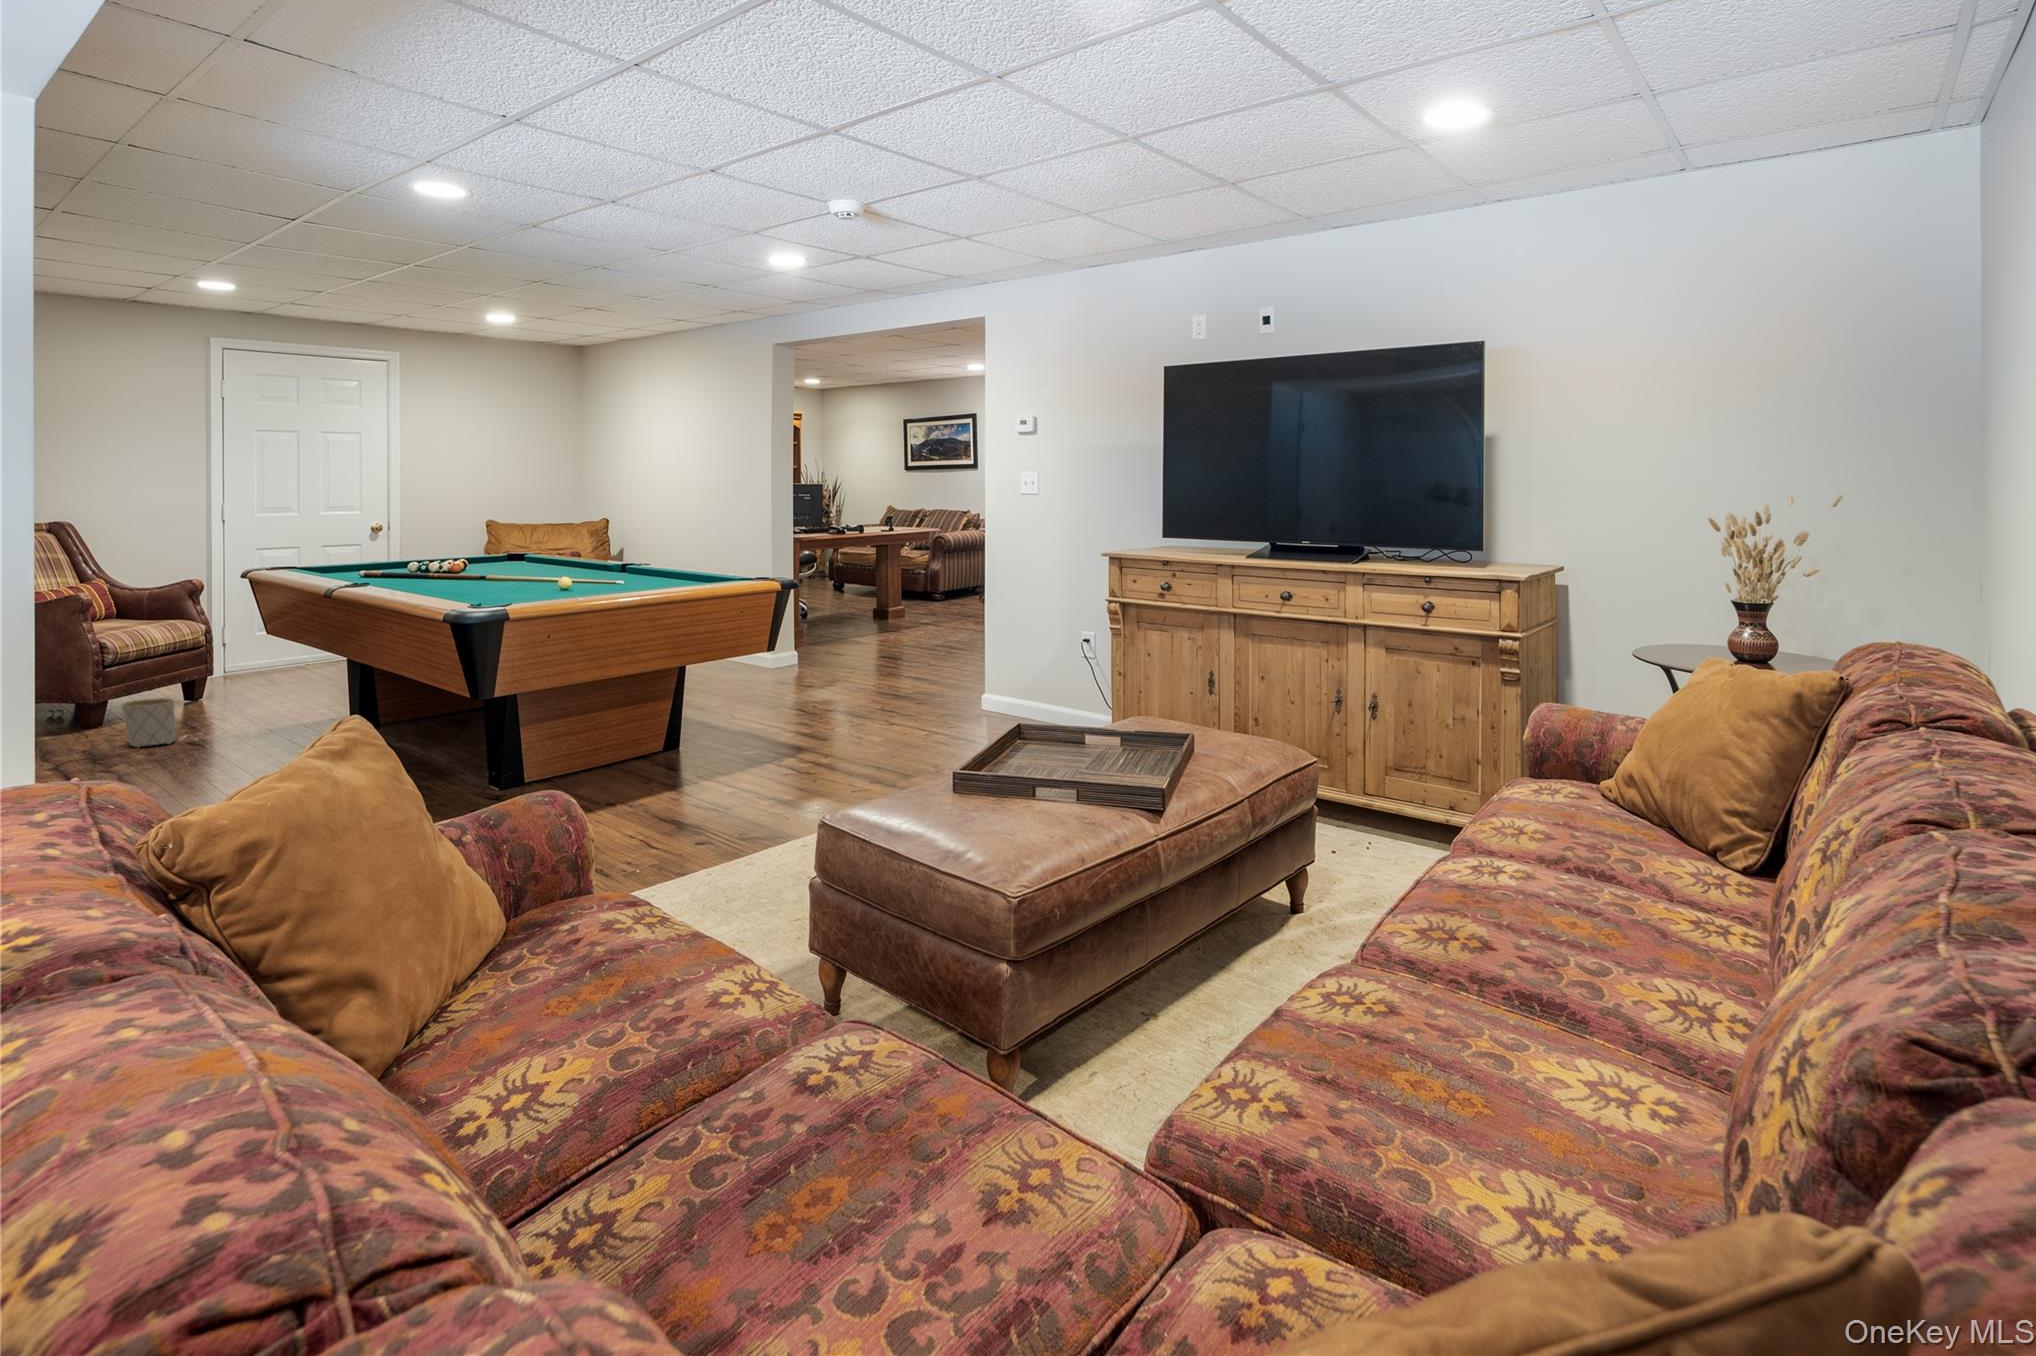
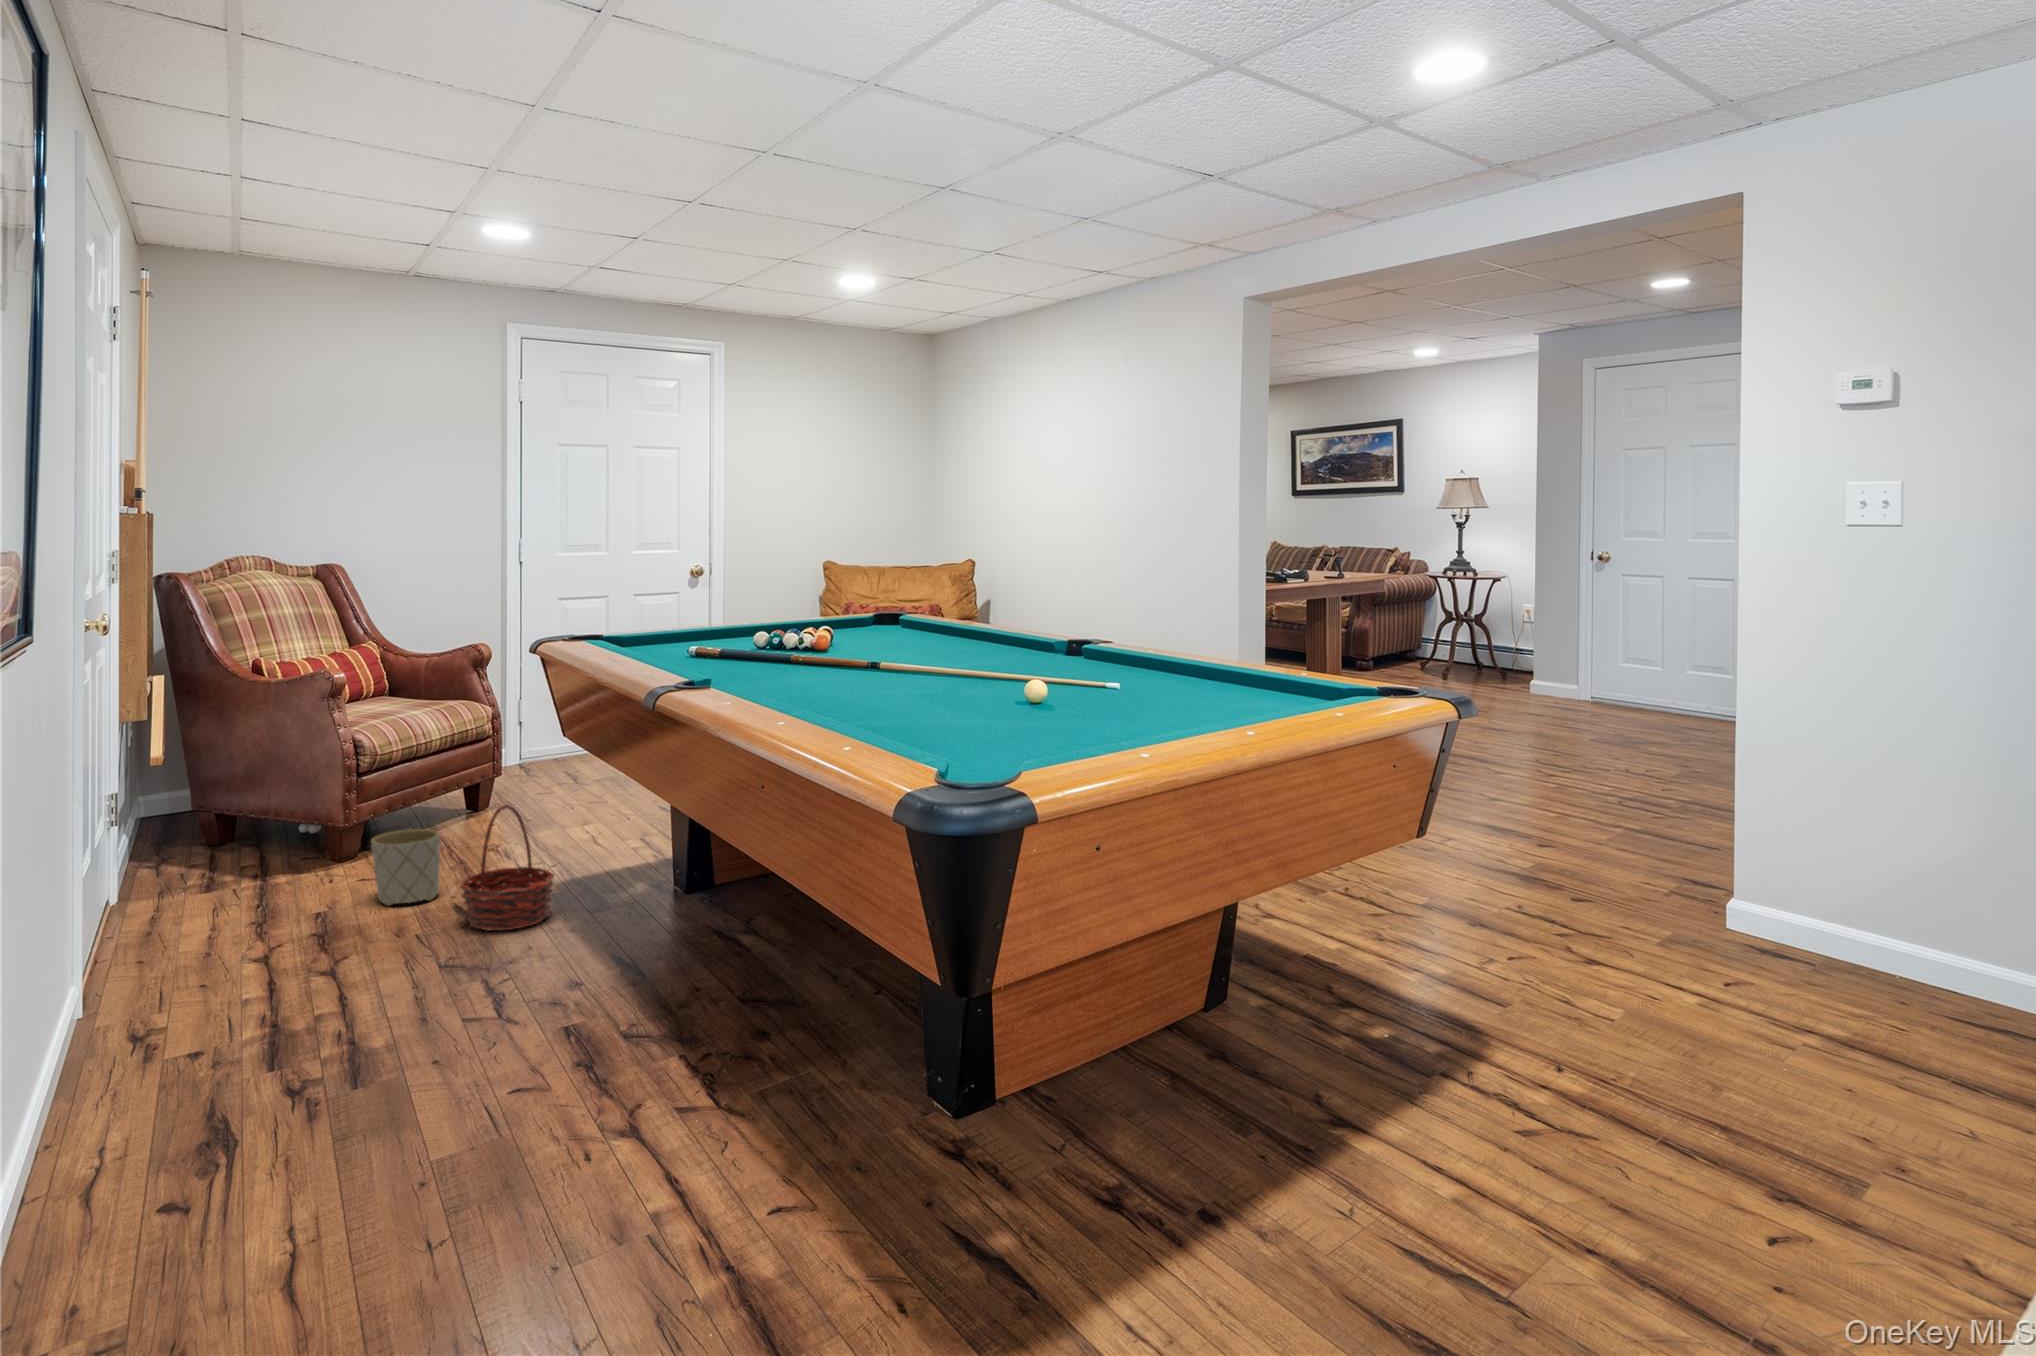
basket: none [192,675,263,755] -> present [460,805,554,931]

